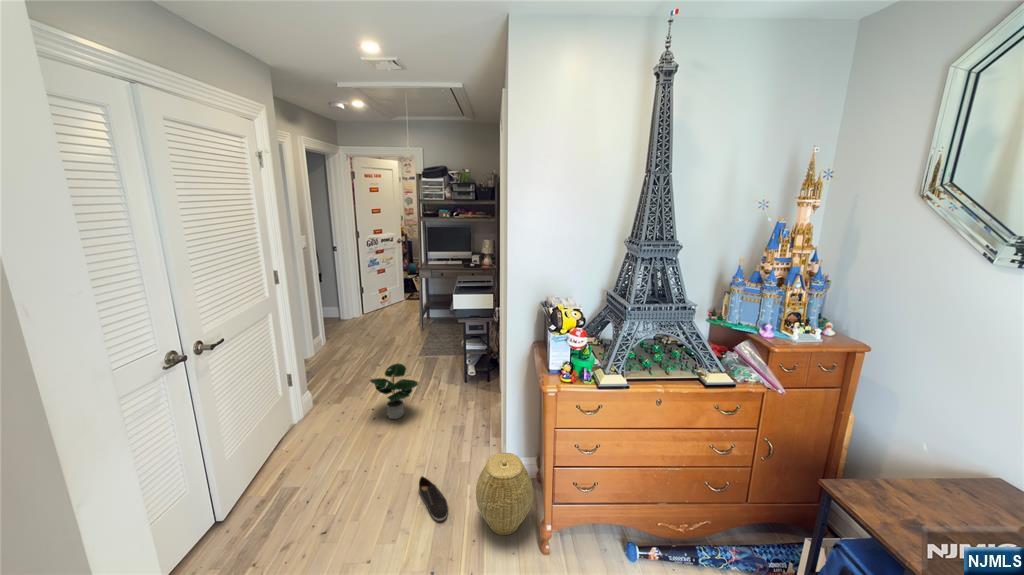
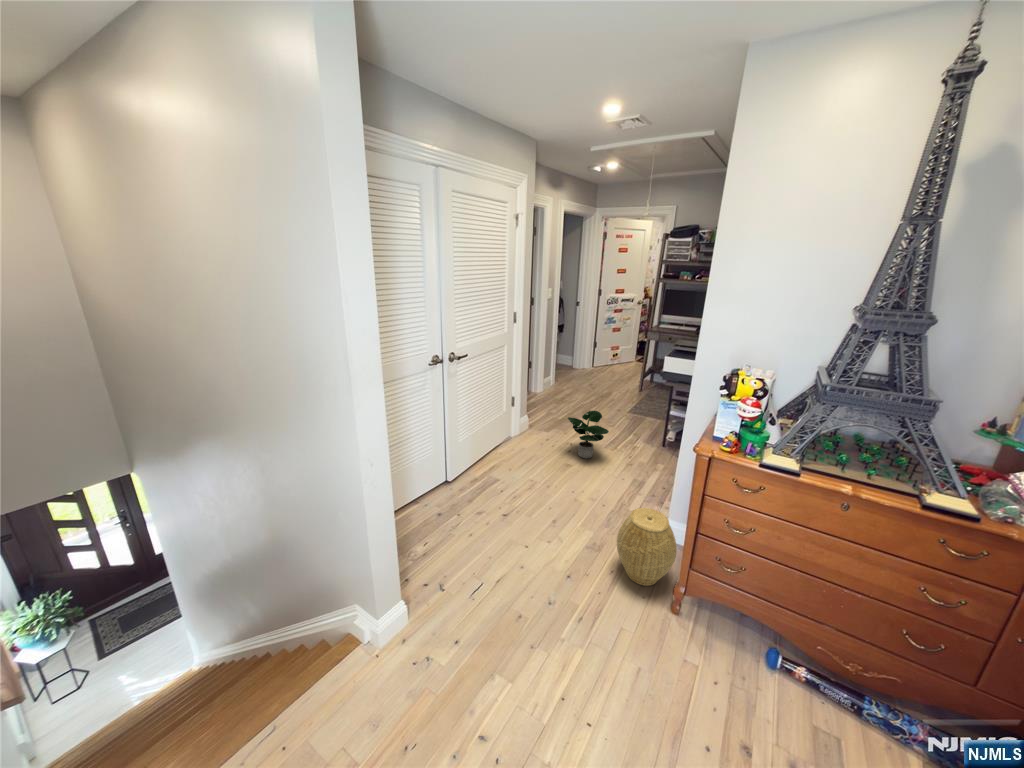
shoe: present [419,477,448,521] -> none [578,506,596,545]

